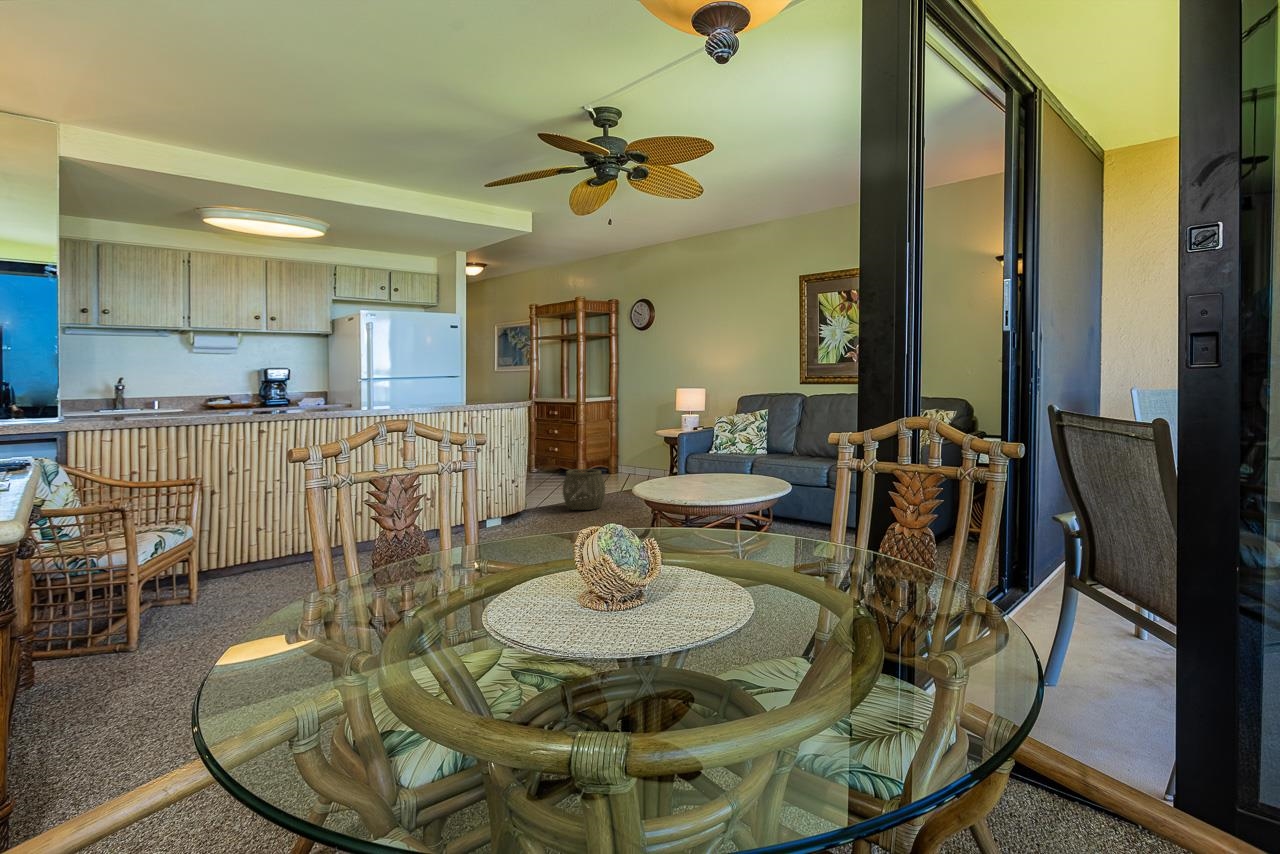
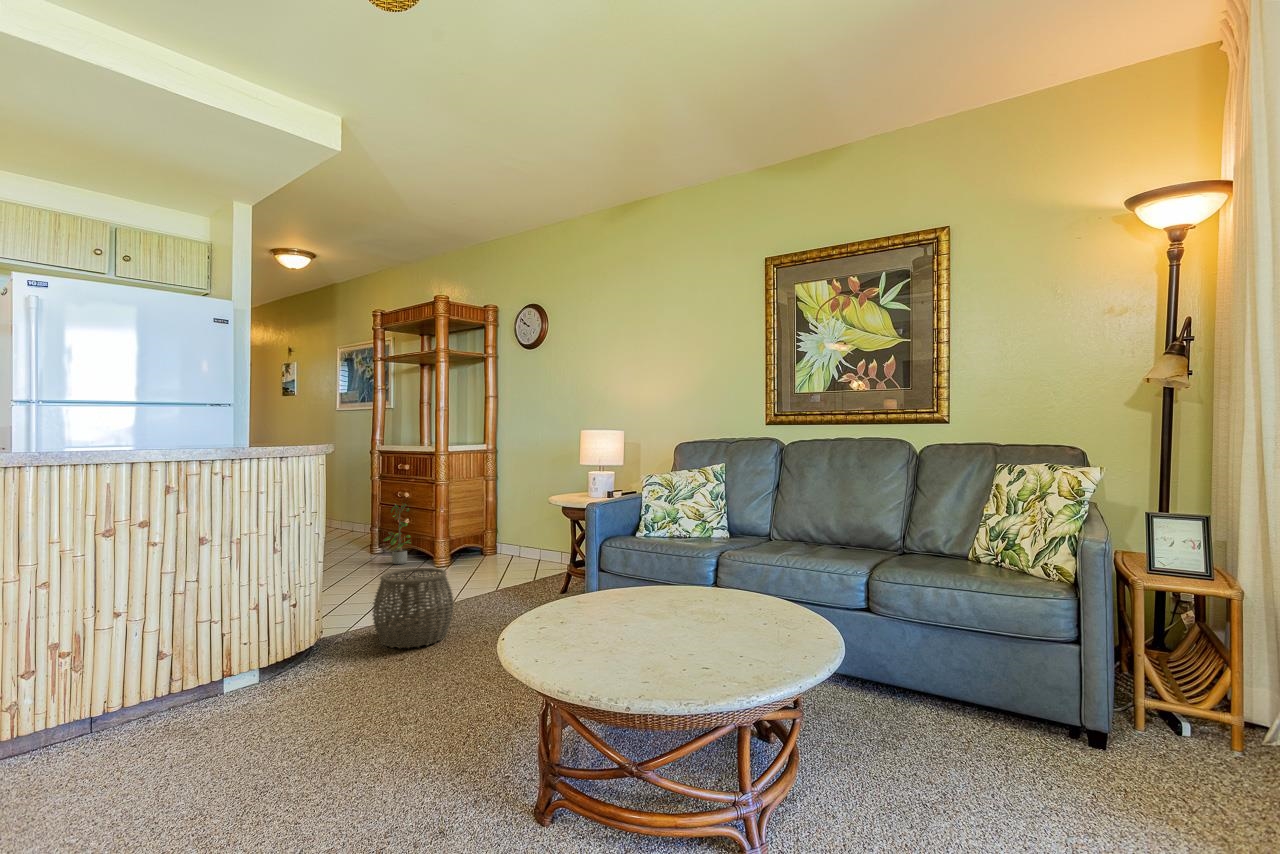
potted plant: none [544,436,563,478] -> present [384,503,411,564]

